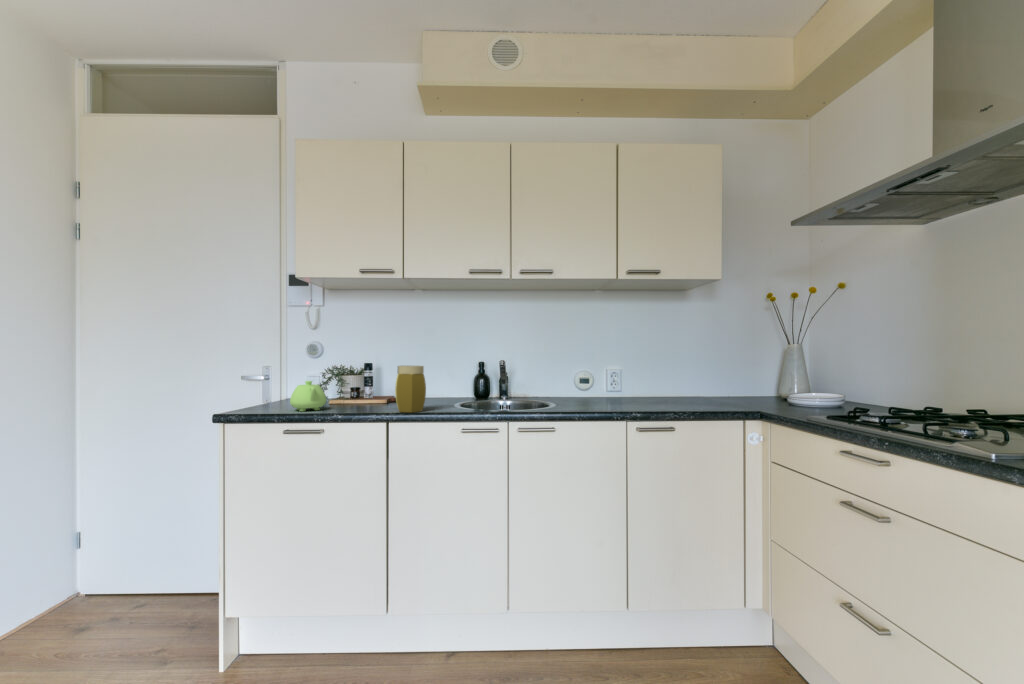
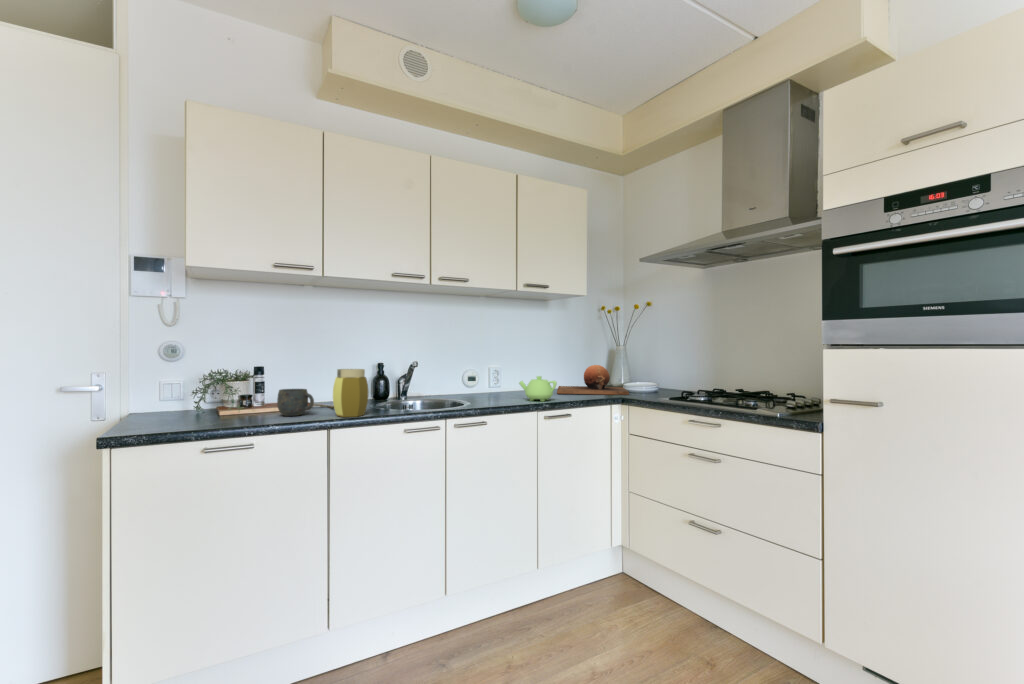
chopping board: none [682,367,792,407] -> present [557,365,629,395]
teapot: present [290,381,326,411] -> present [519,376,557,401]
mug: none [359,383,386,408] -> present [277,389,314,416]

